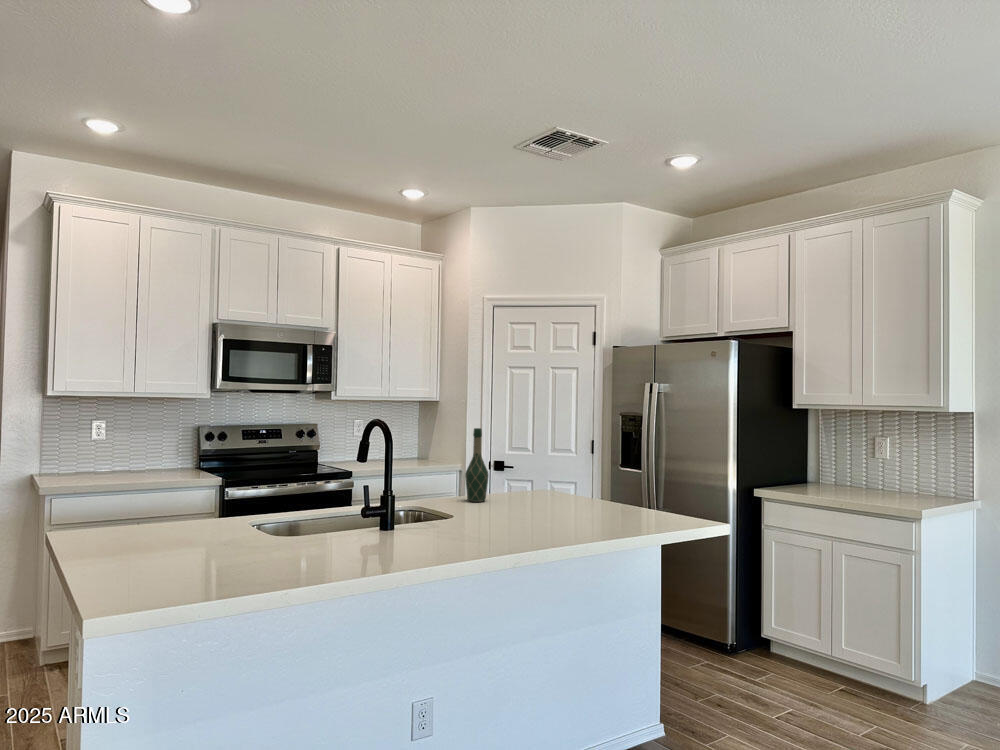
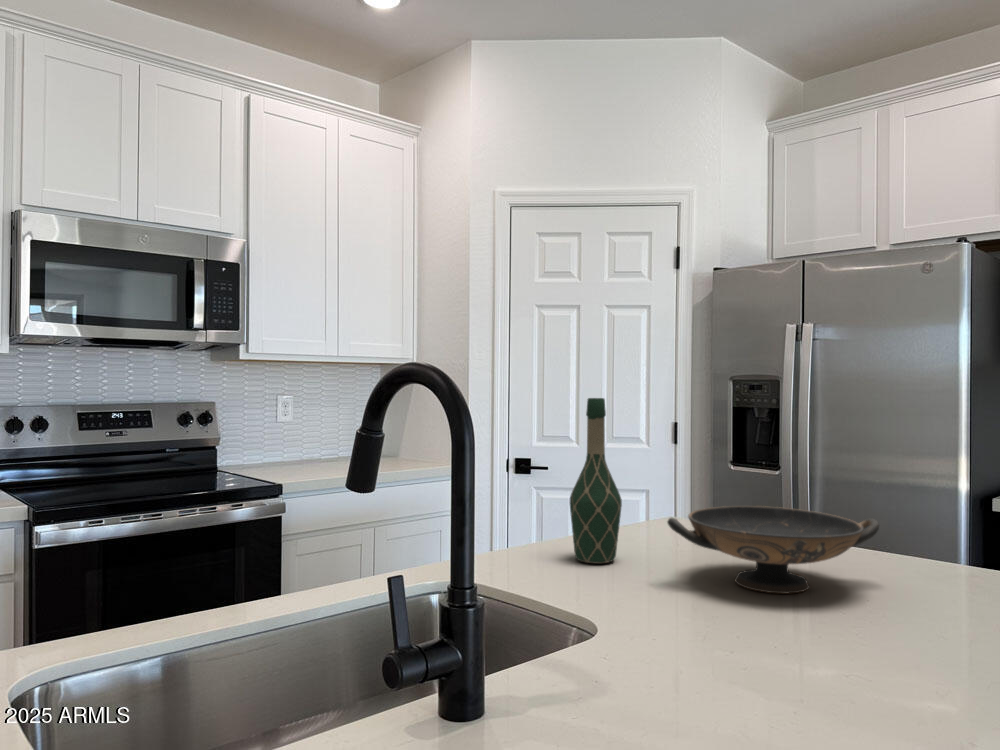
decorative bowl: none [496,477,586,512] -> present [668,506,879,593]

